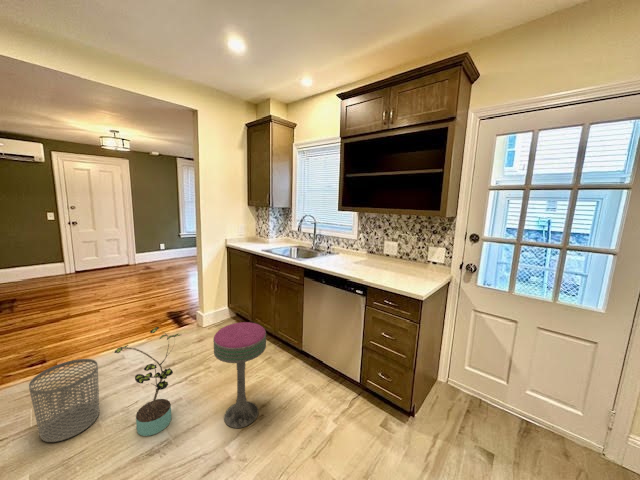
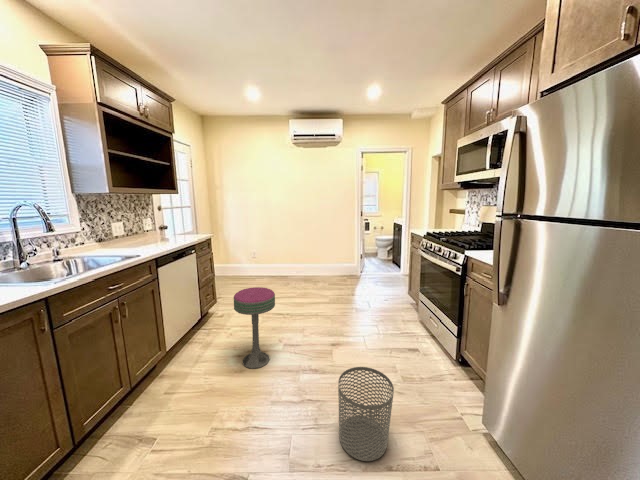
potted plant: present [115,327,180,436] -> none [280,312,328,401]

